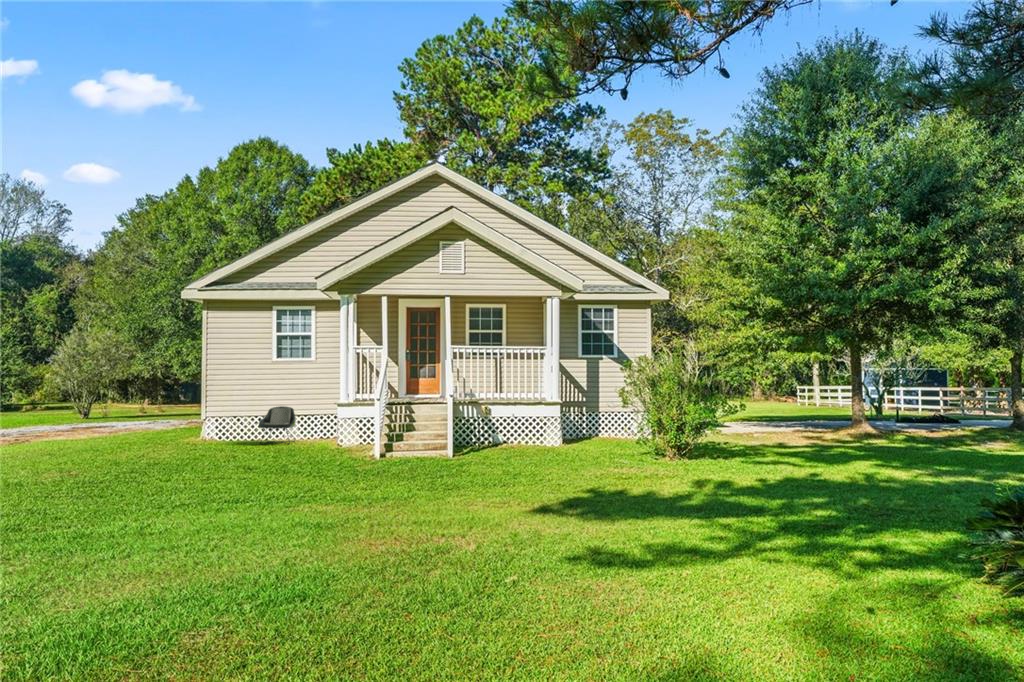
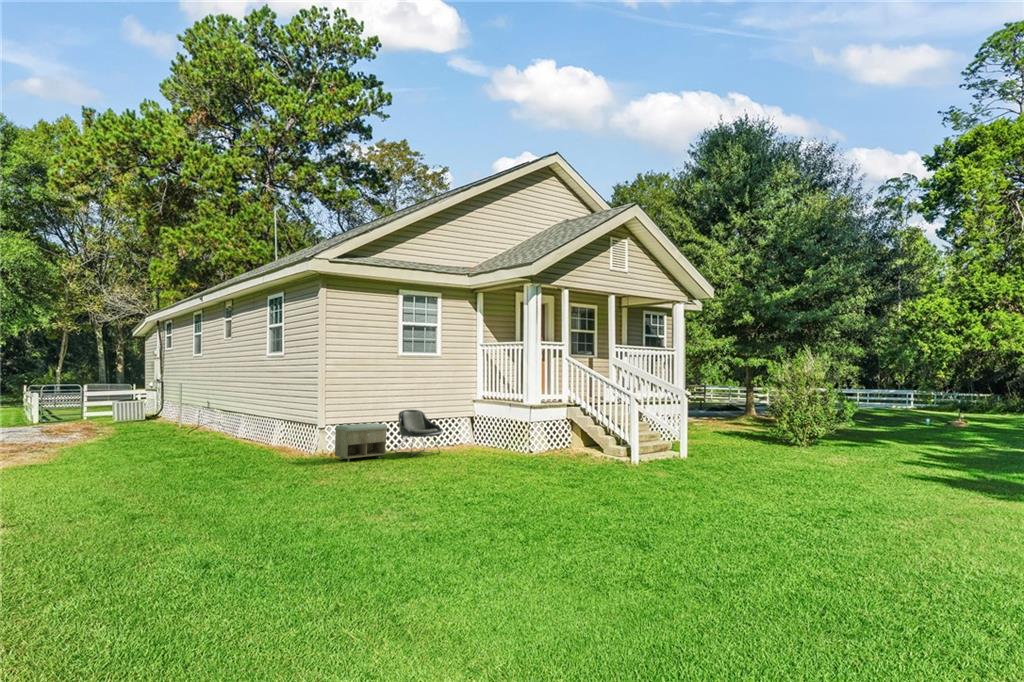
storage bench: none [206,416,247,445] -> present [335,423,387,462]

